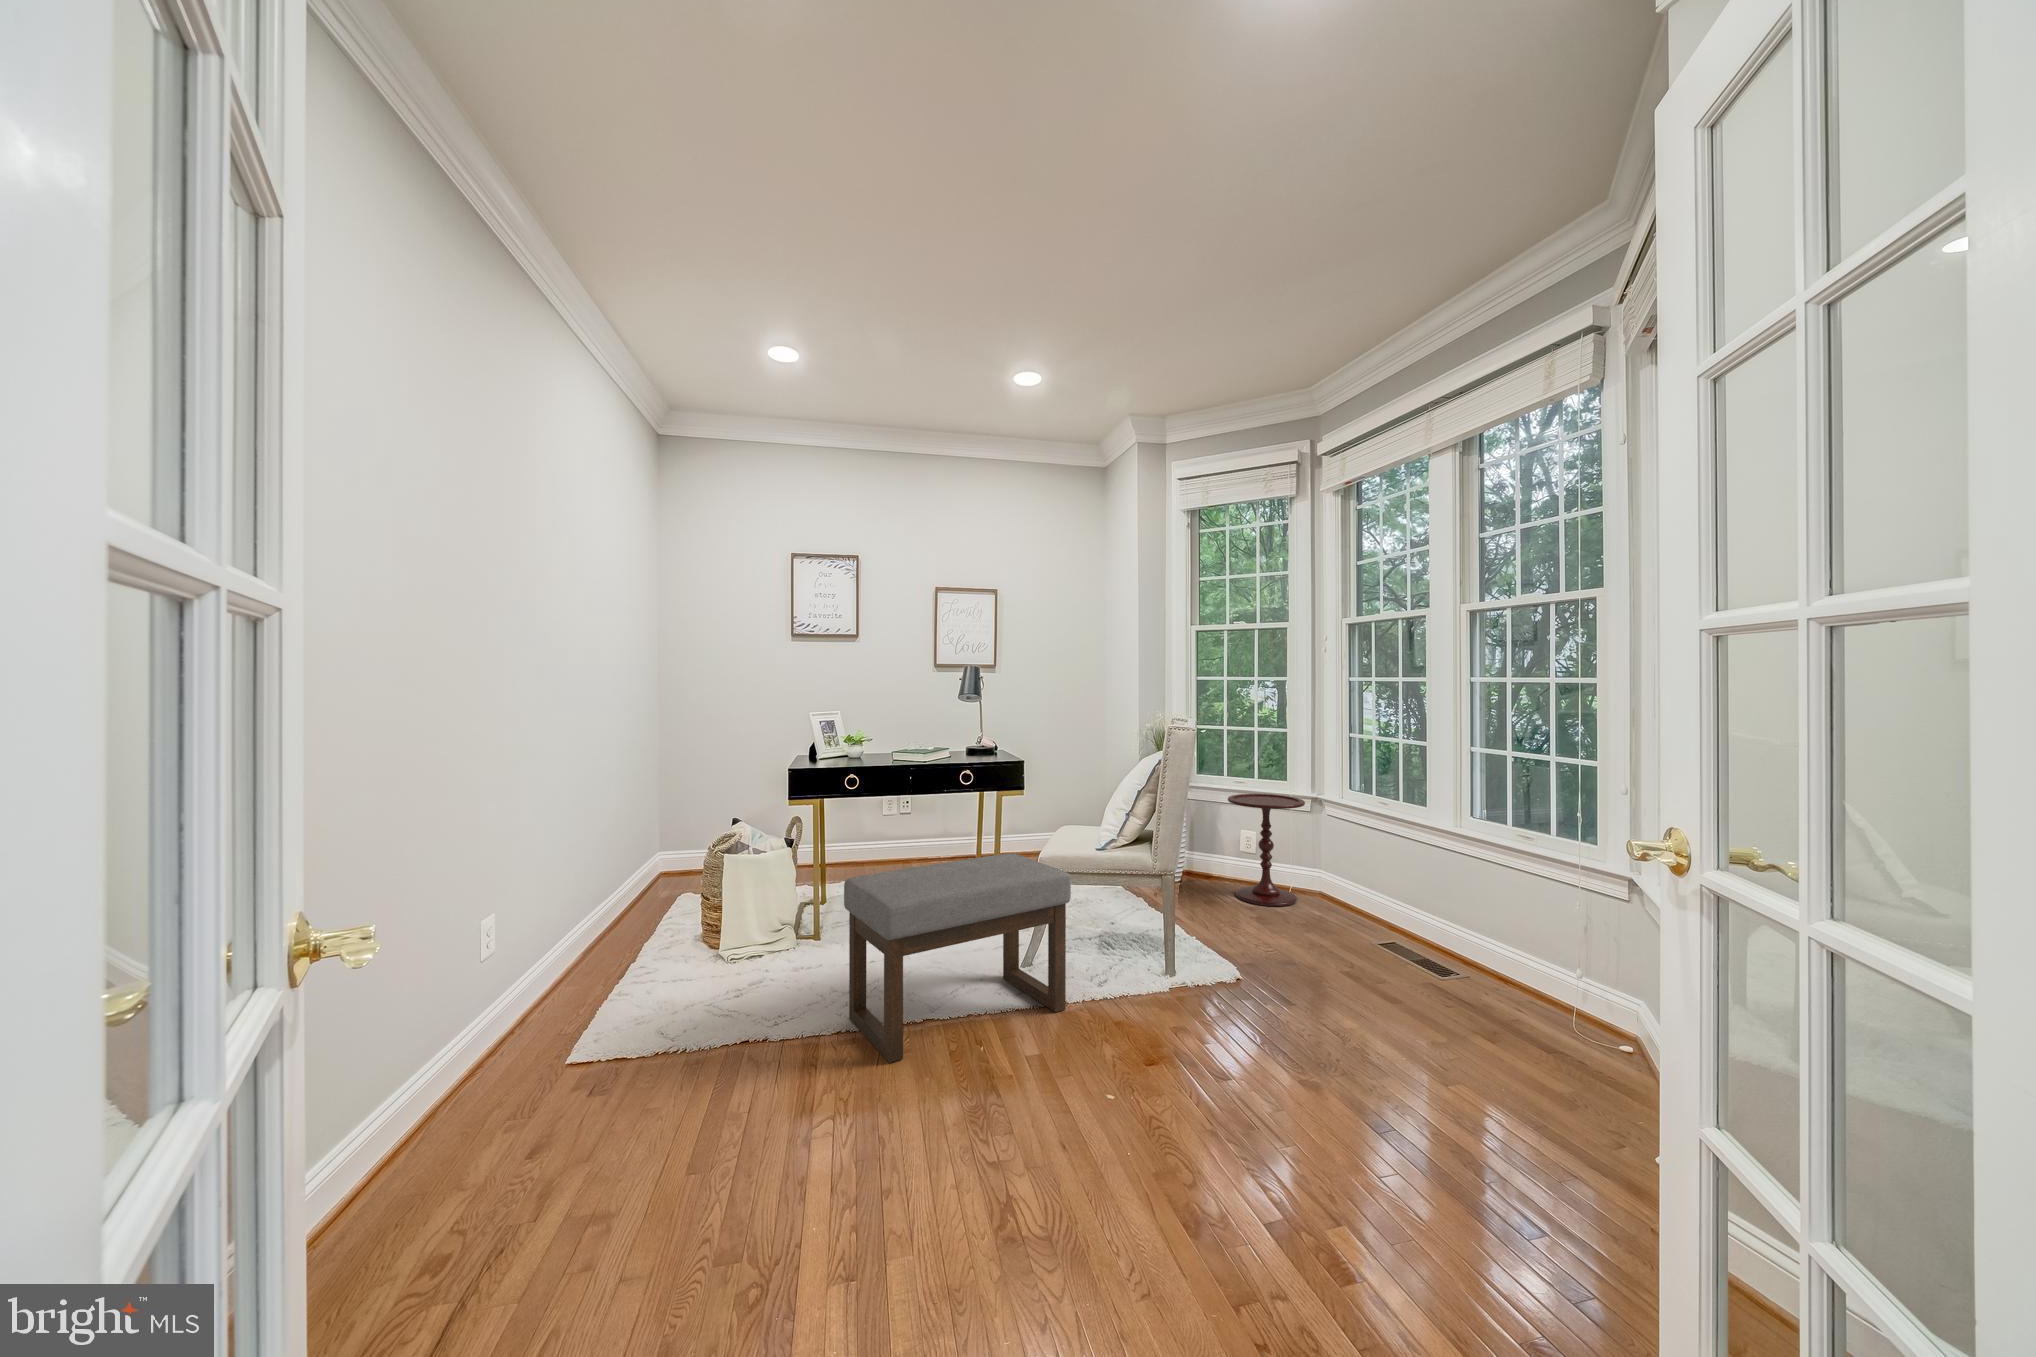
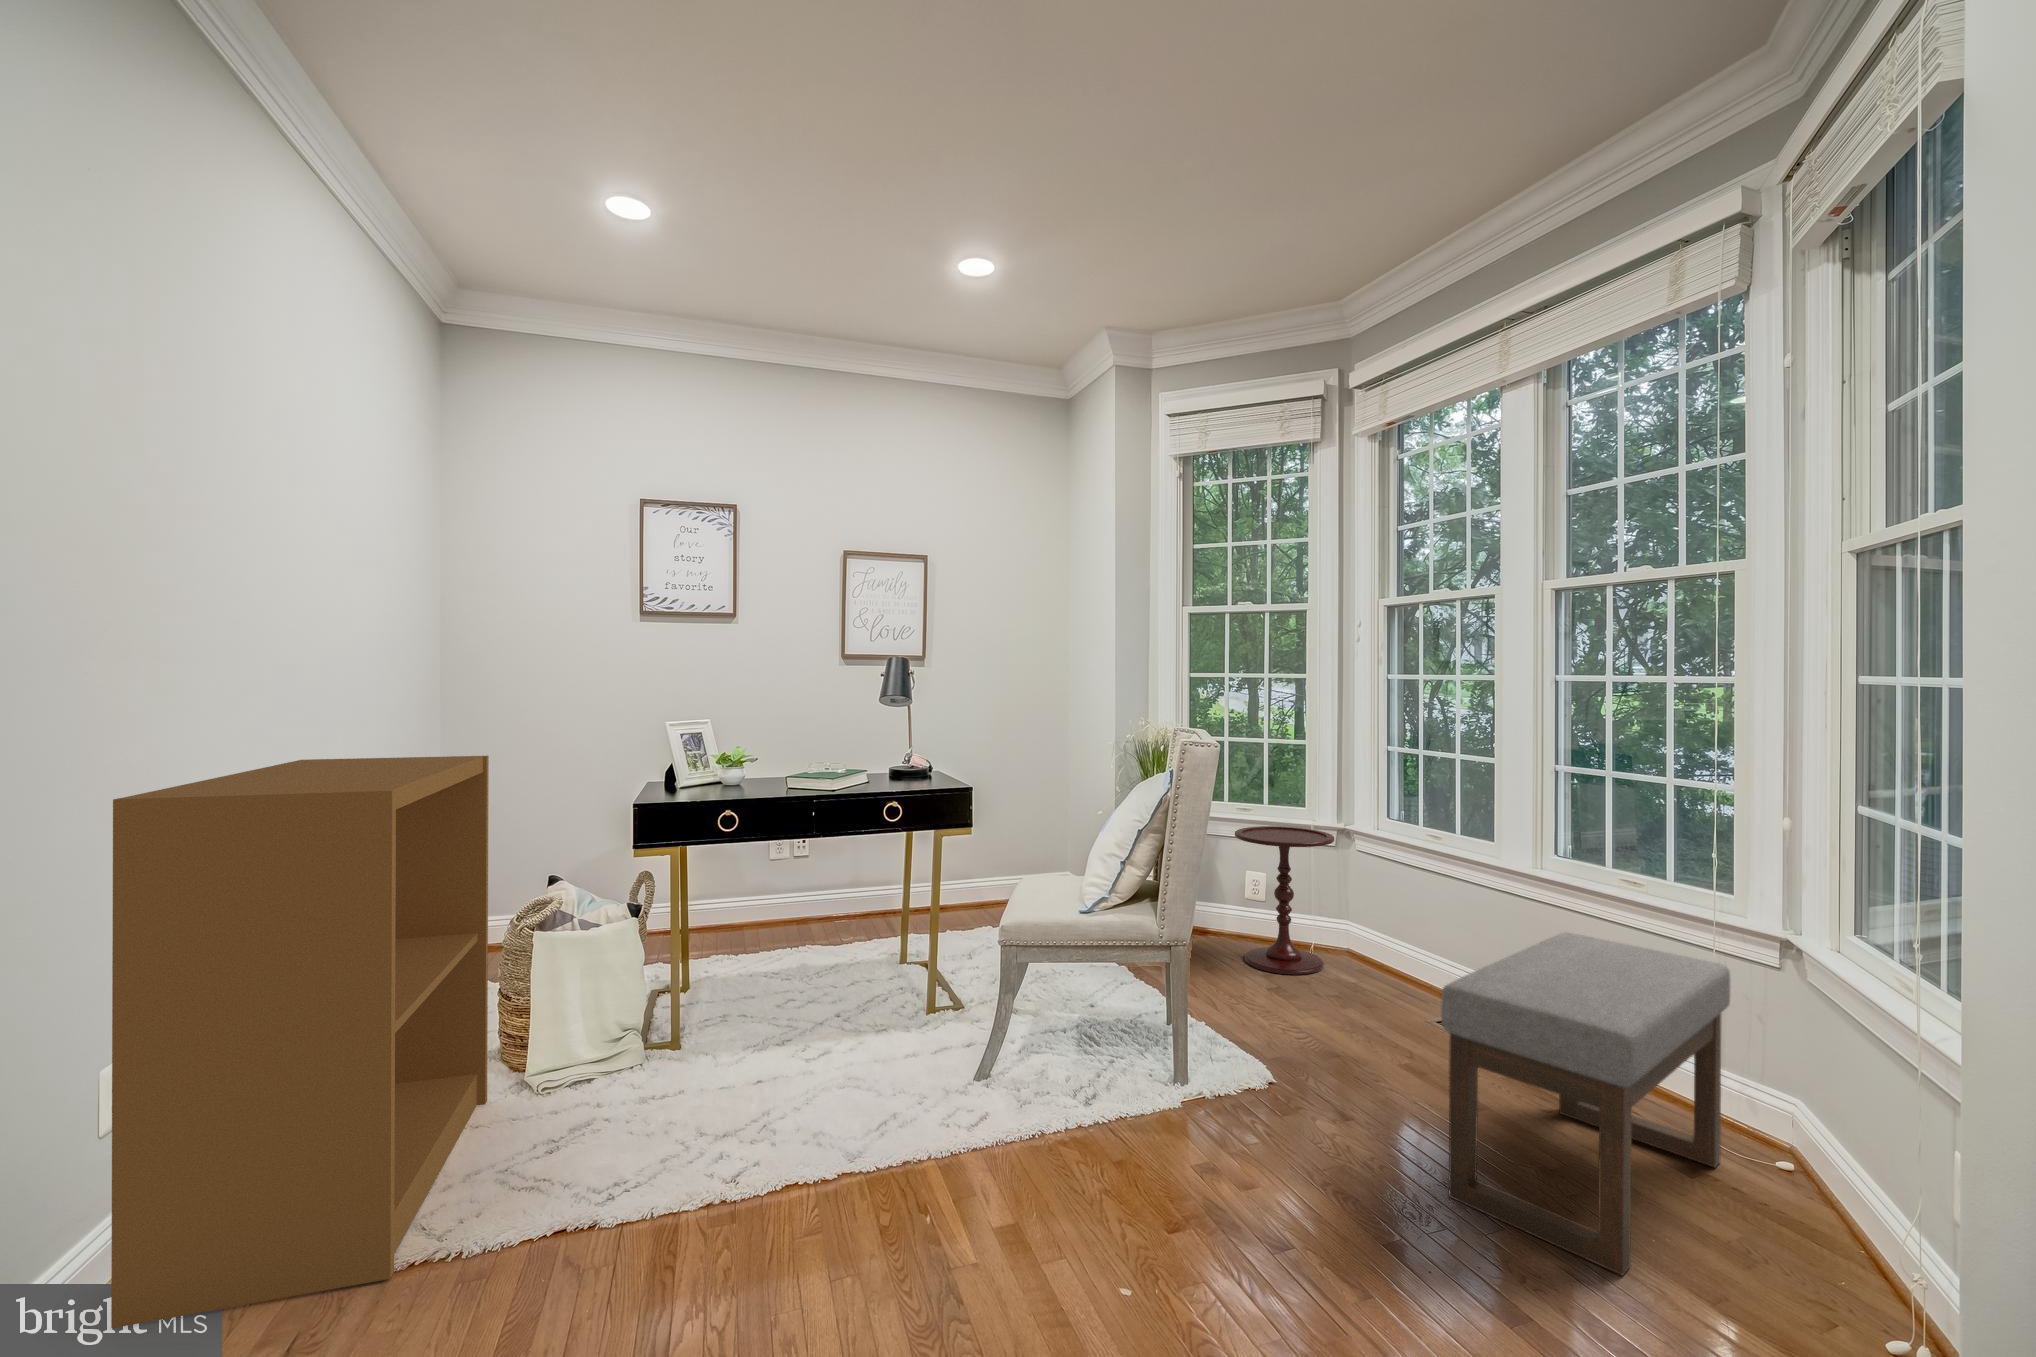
bookshelf: none [482,734,694,1079] -> present [111,756,489,1328]
ottoman: present [844,853,1071,1063] -> present [1441,932,1731,1275]

